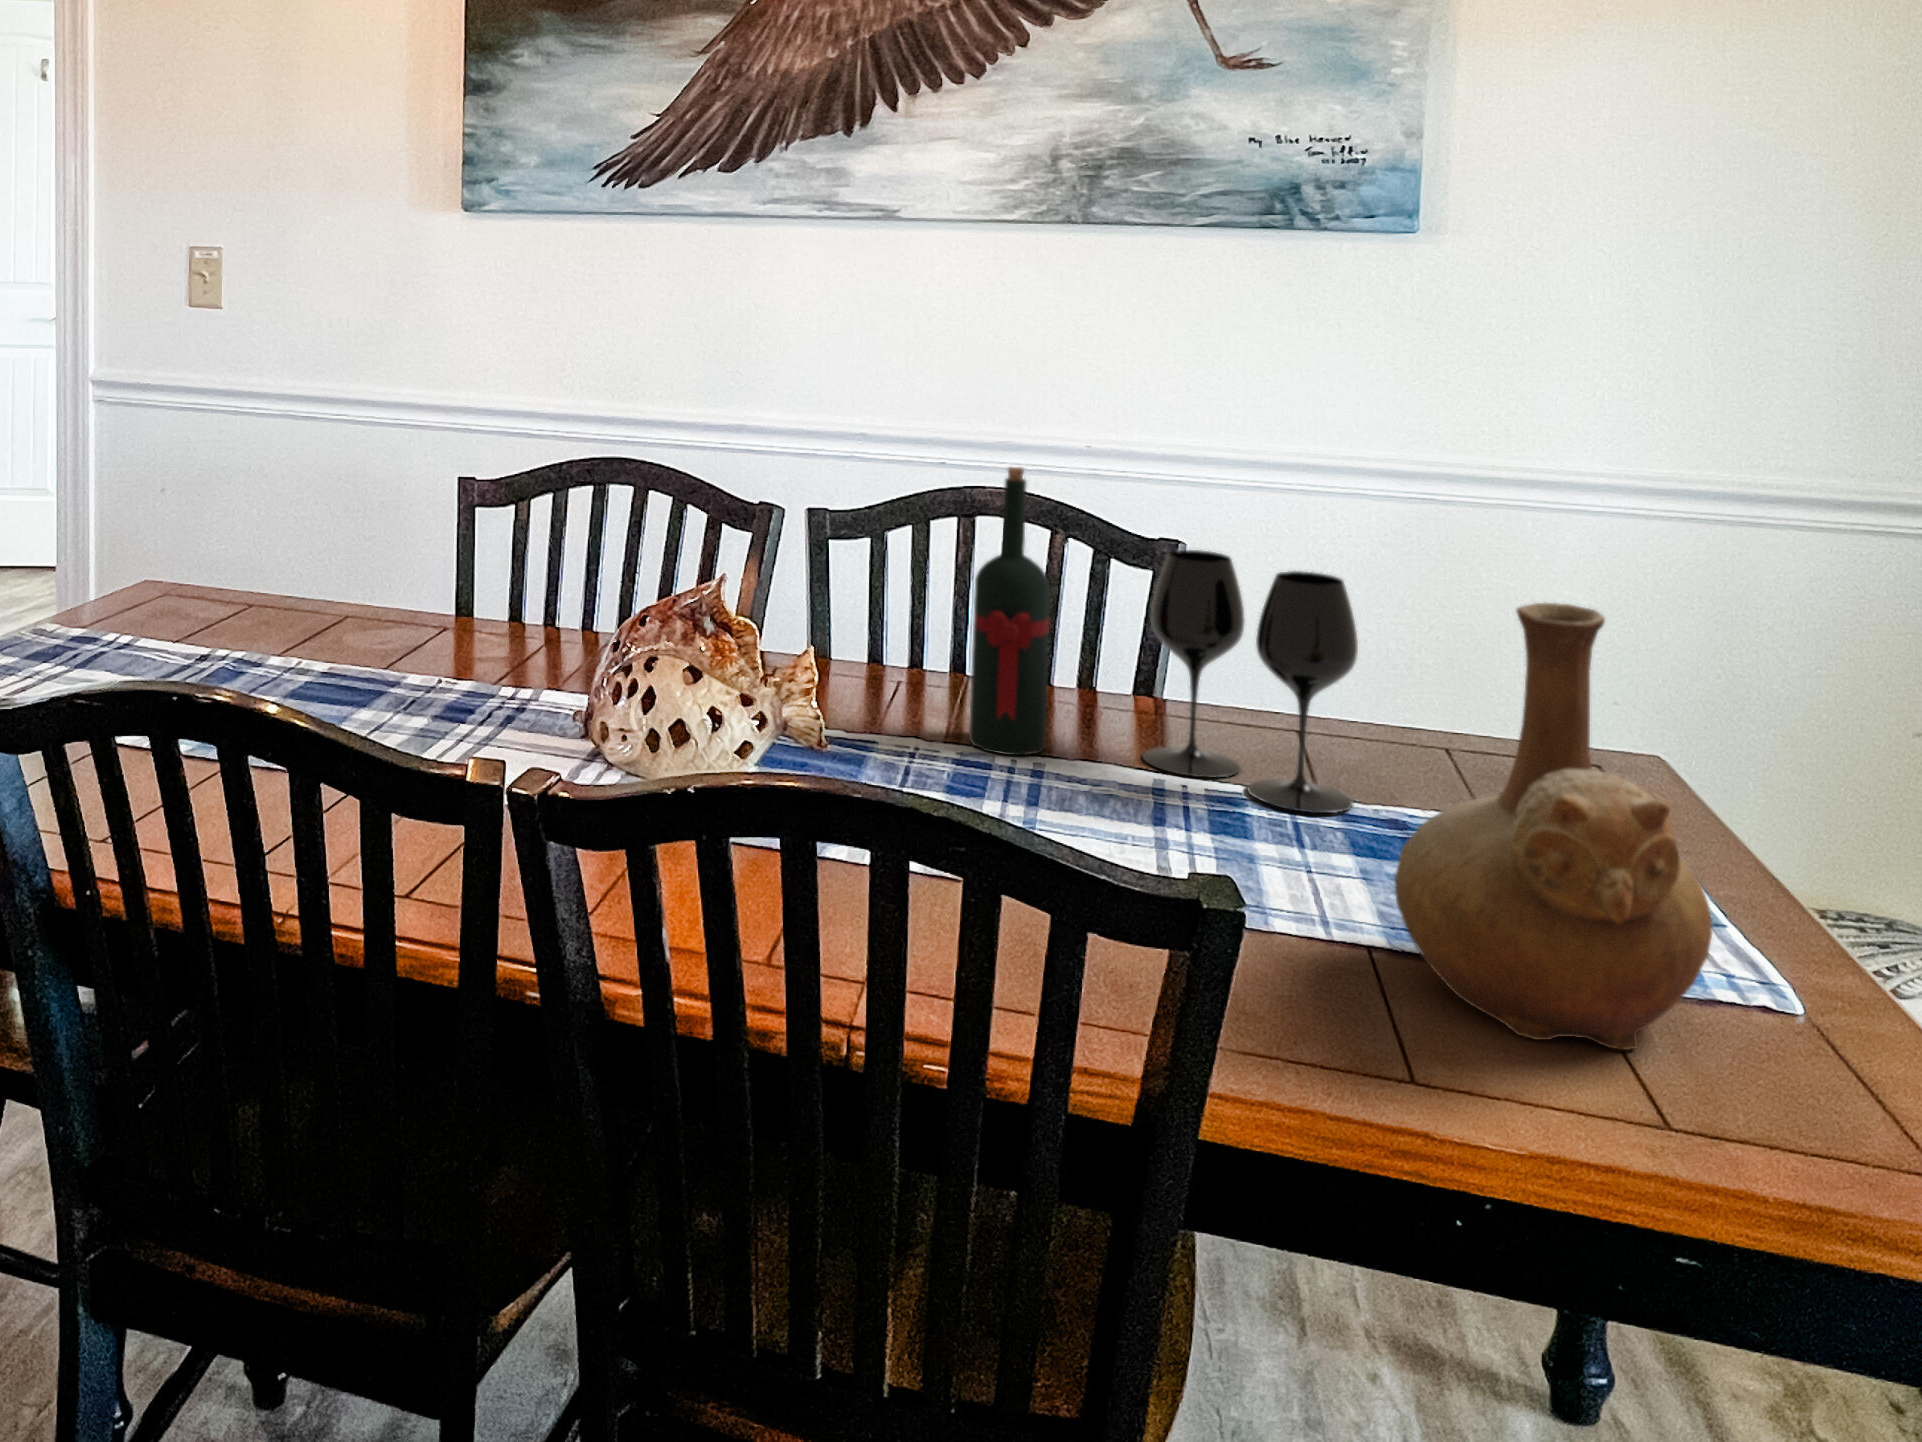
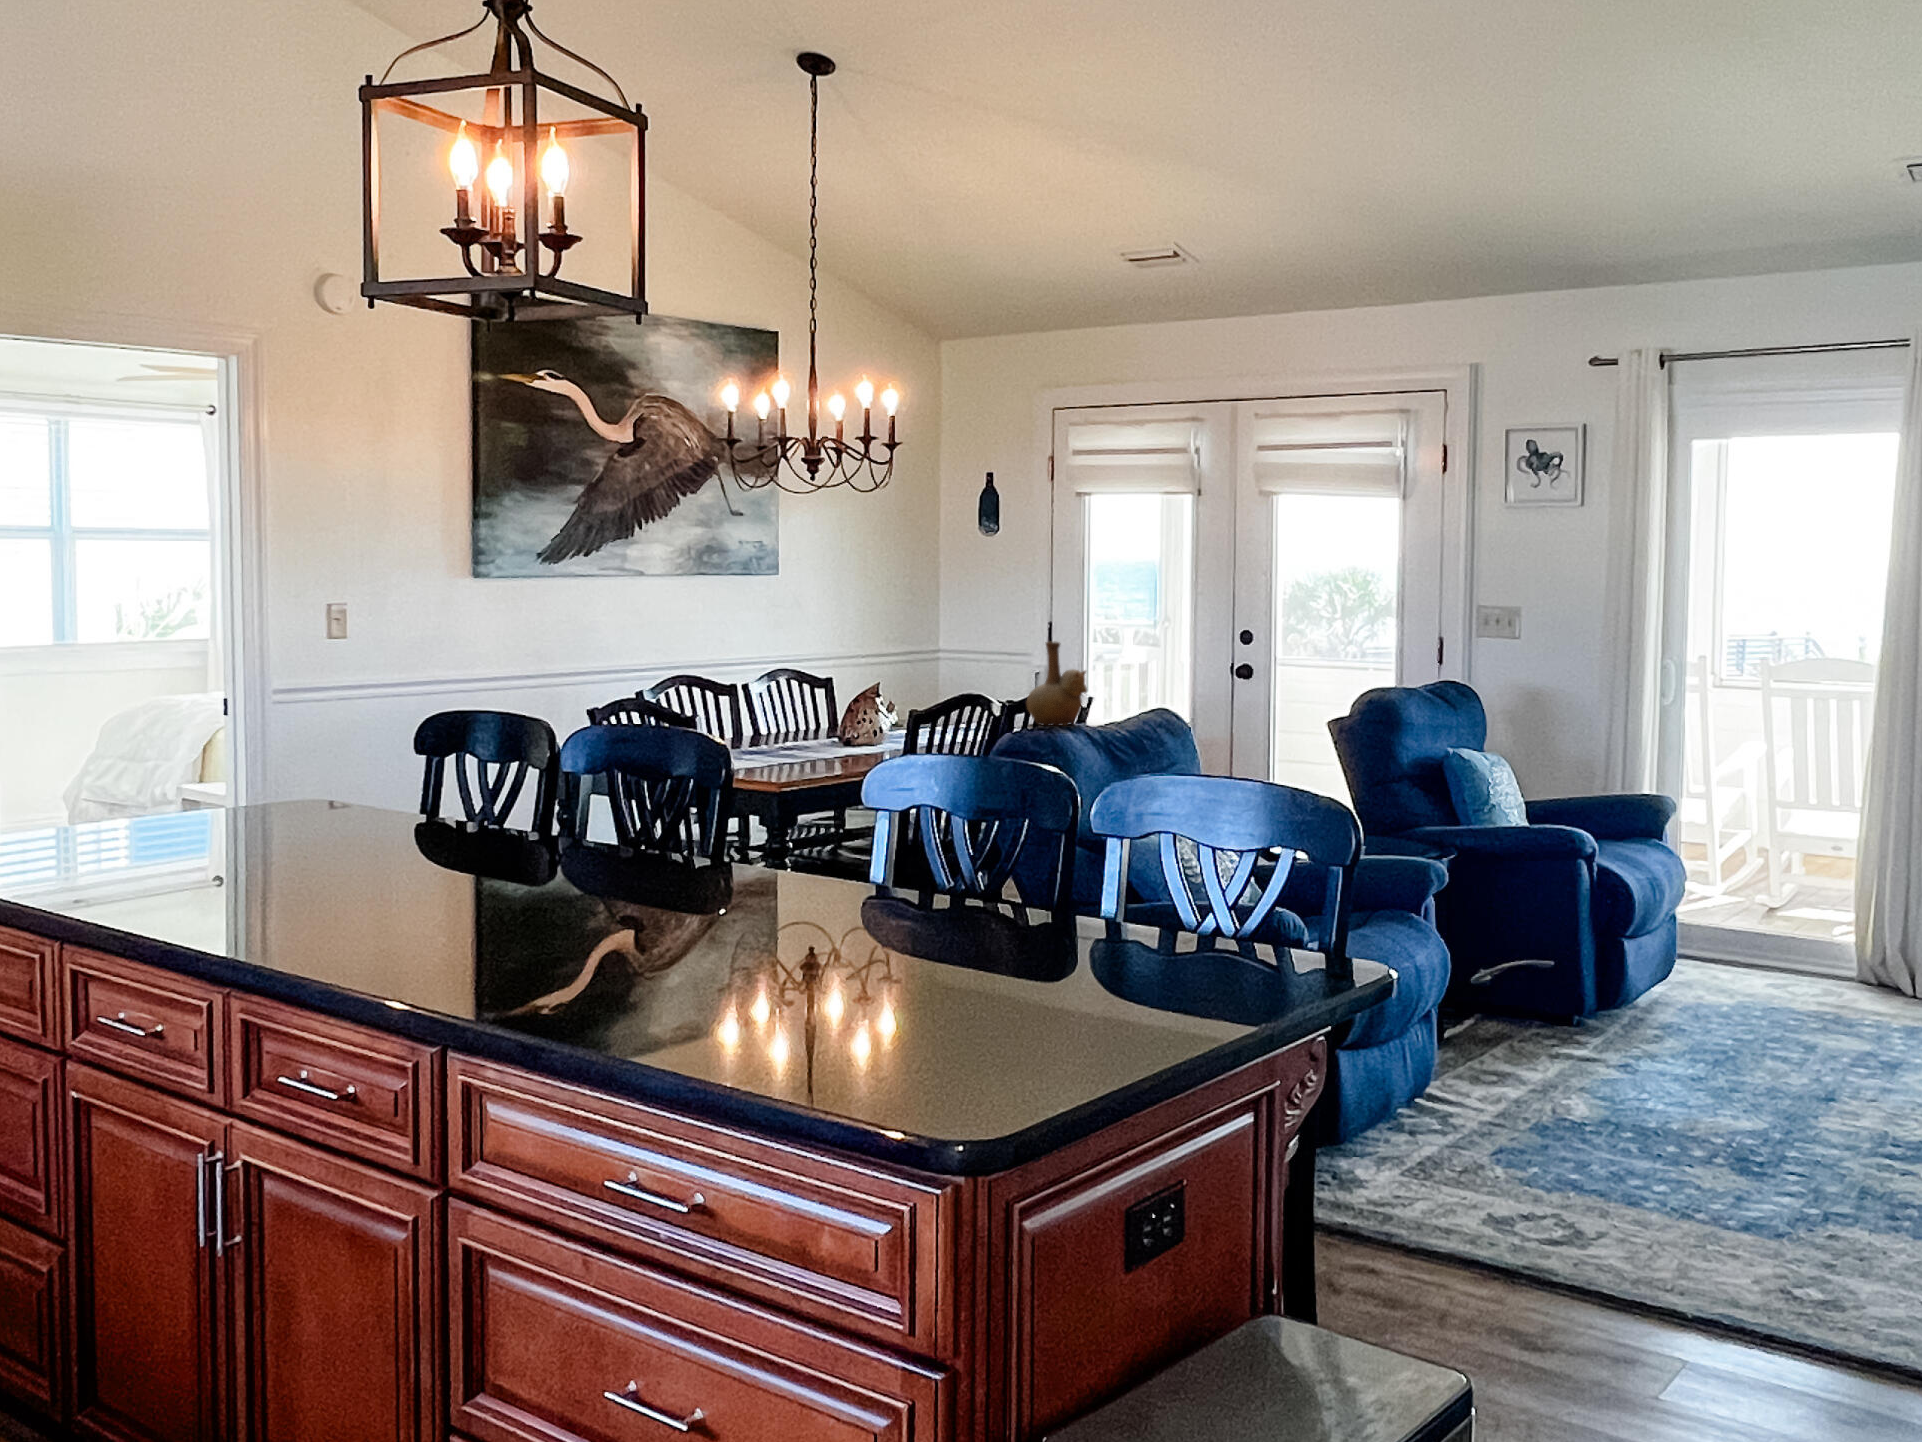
wine bottle: present [969,467,1050,755] -> none [874,641,899,725]
wine glass: present [1143,550,1358,813] -> none [902,660,958,722]

